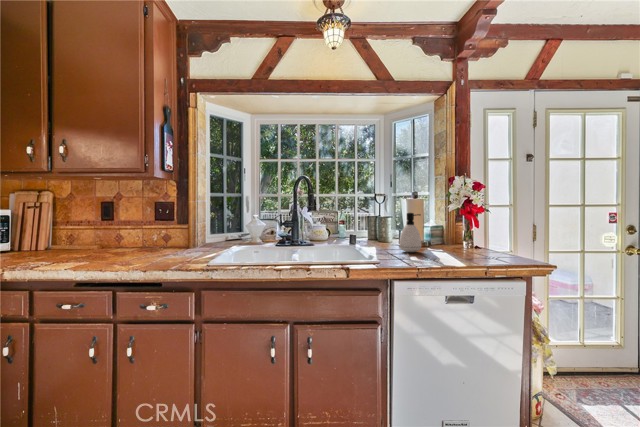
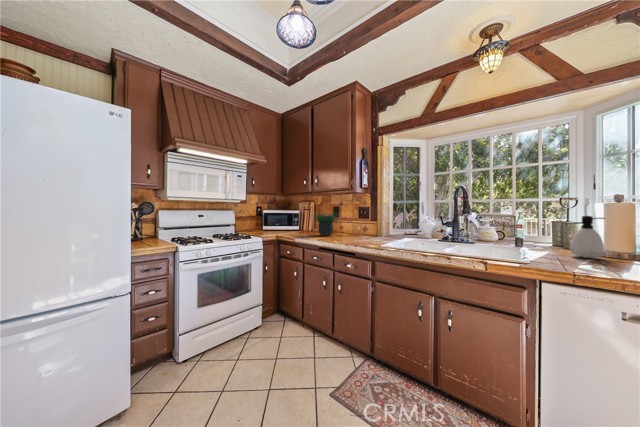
potted plant: none [45,191,130,256] -> present [315,212,337,236]

